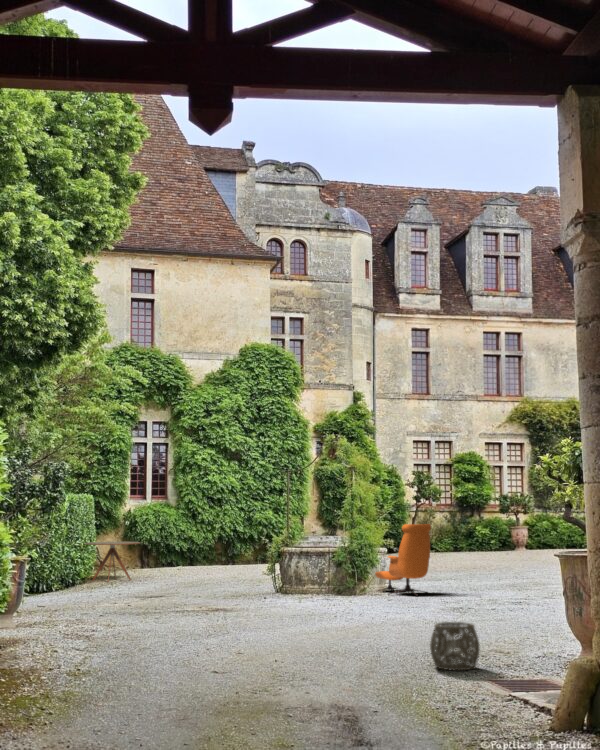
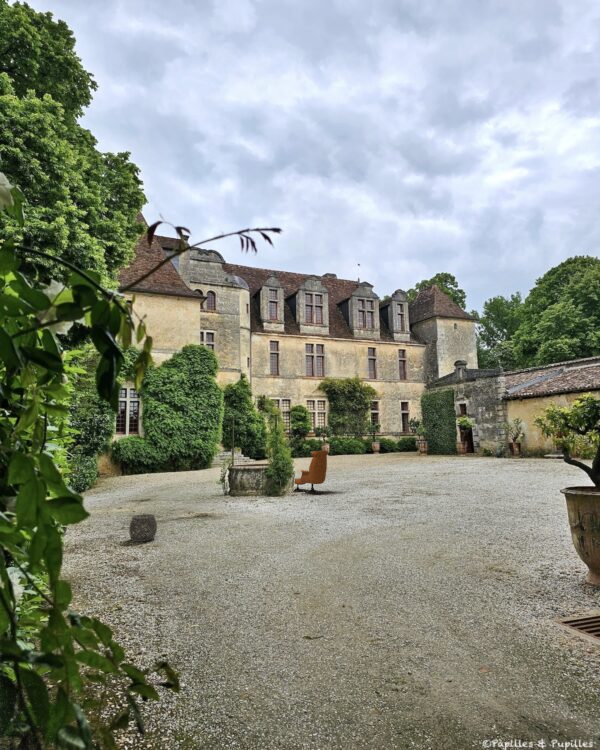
round table: present [85,542,140,582] -> none [92,463,129,490]
woven basket: present [430,622,480,671] -> present [129,514,157,542]

